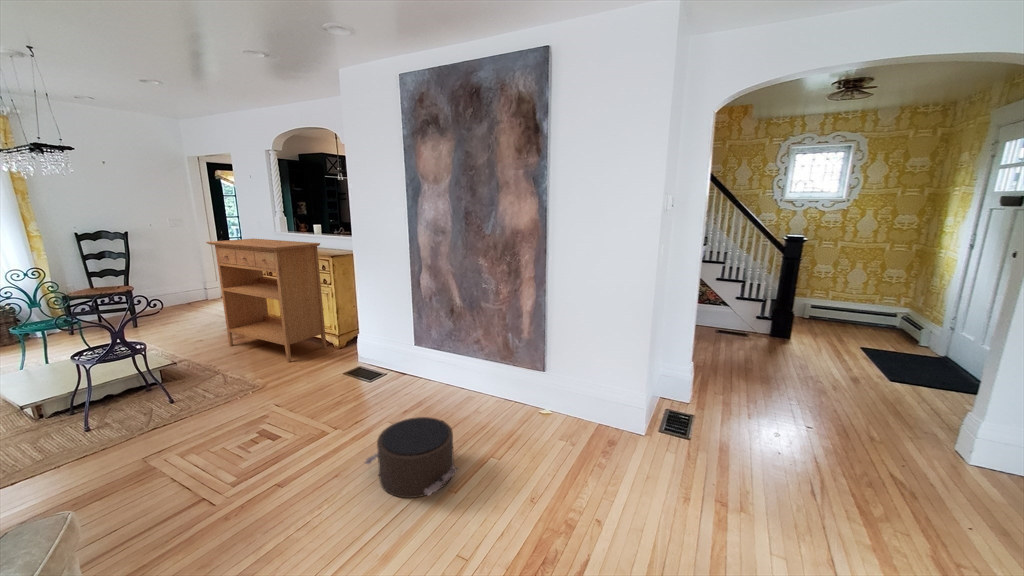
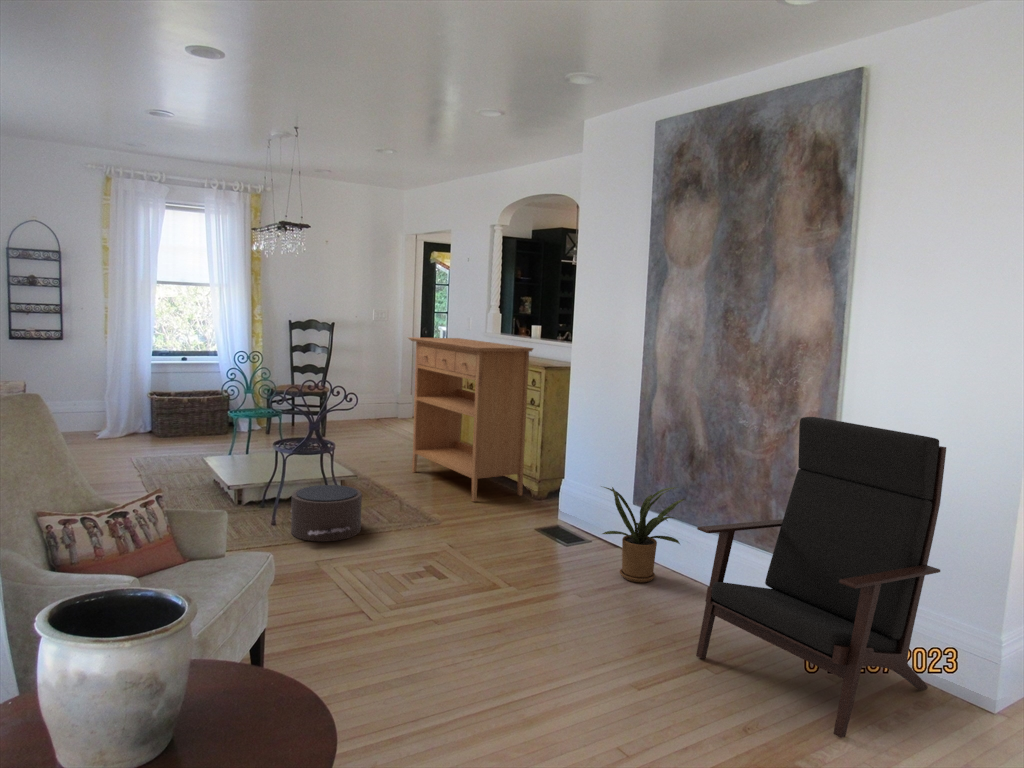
lounge chair: none [477,279,616,482] -> present [696,417,946,738]
house plant: none [392,333,454,400] -> present [602,487,685,582]
pouf: present [365,417,459,498] -> present [290,485,362,541]

